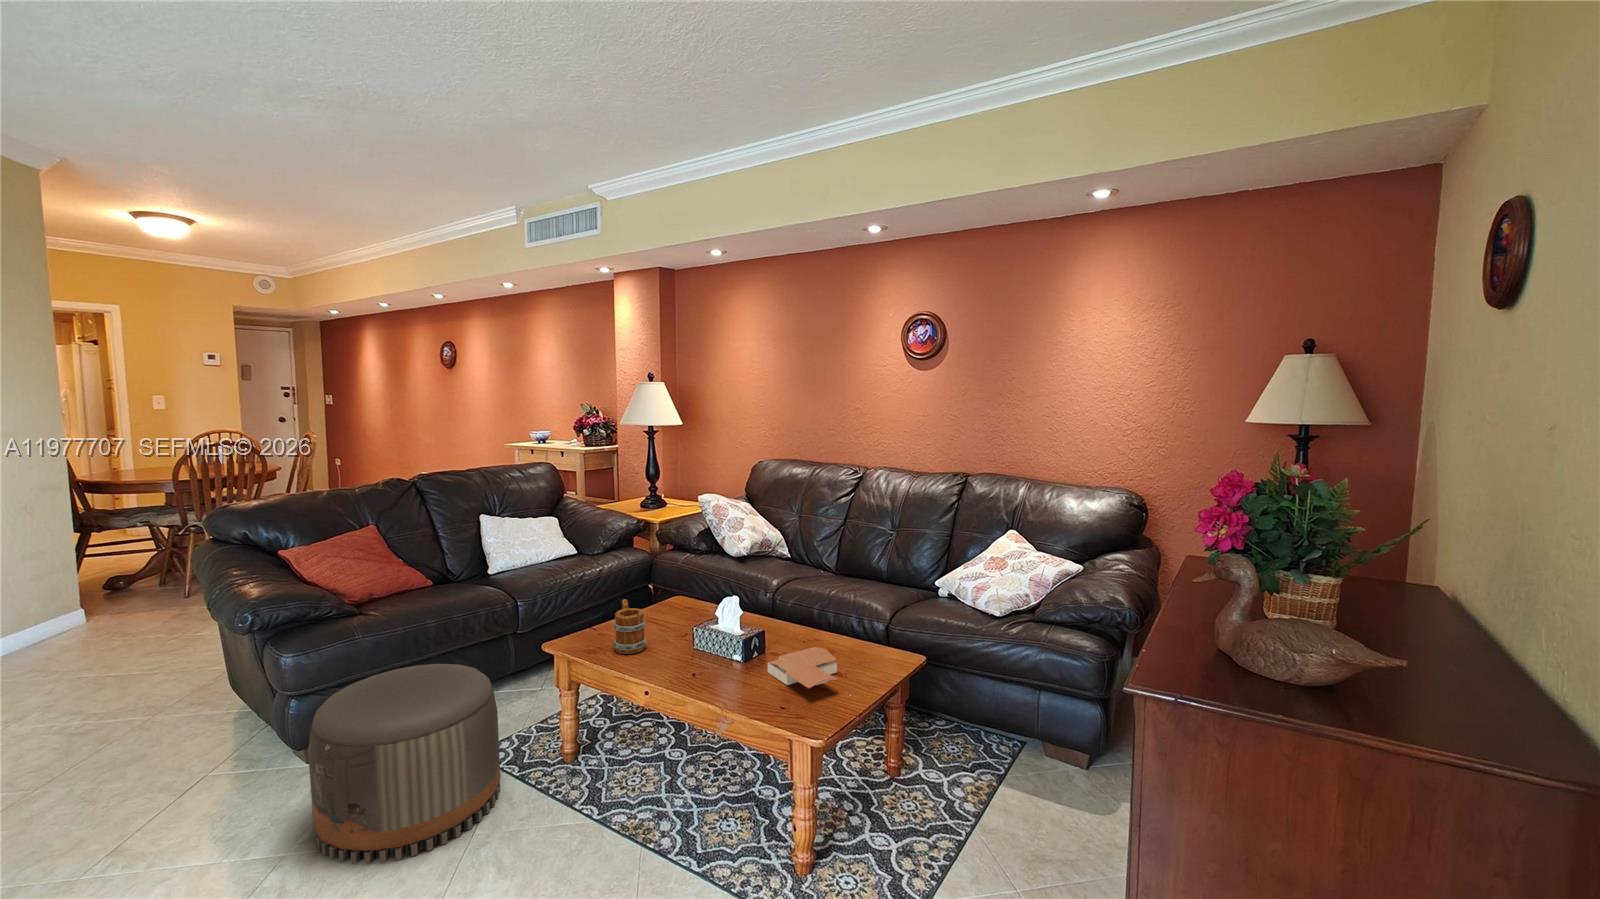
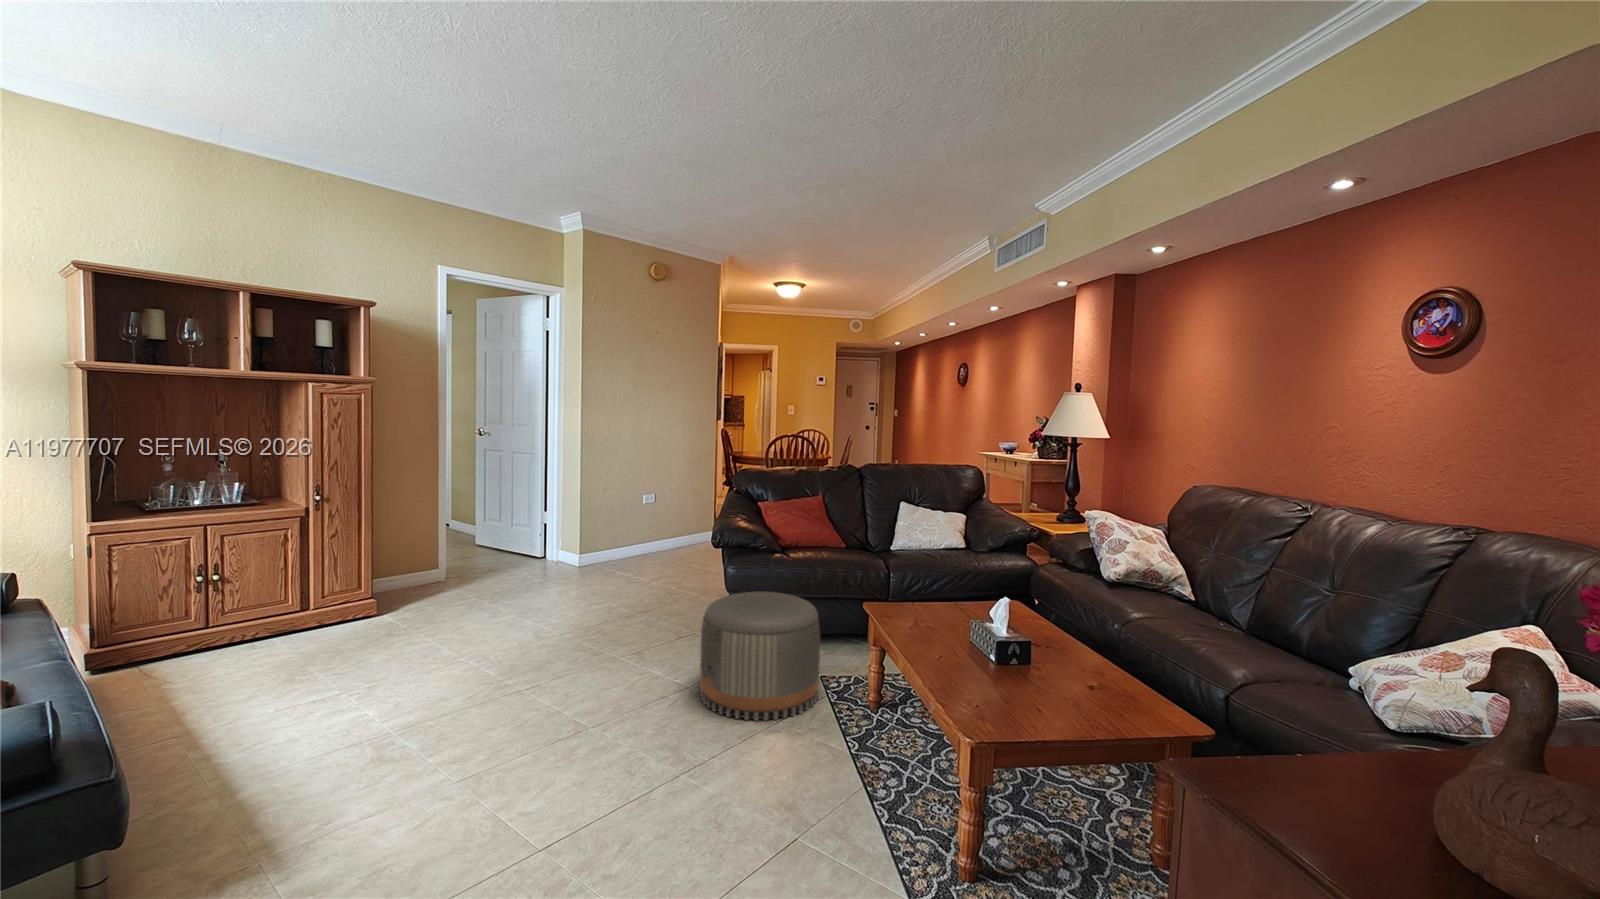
mug: present [614,599,646,654] -> none [903,580,933,628]
book: present [767,647,838,688] -> none [1006,666,1076,702]

